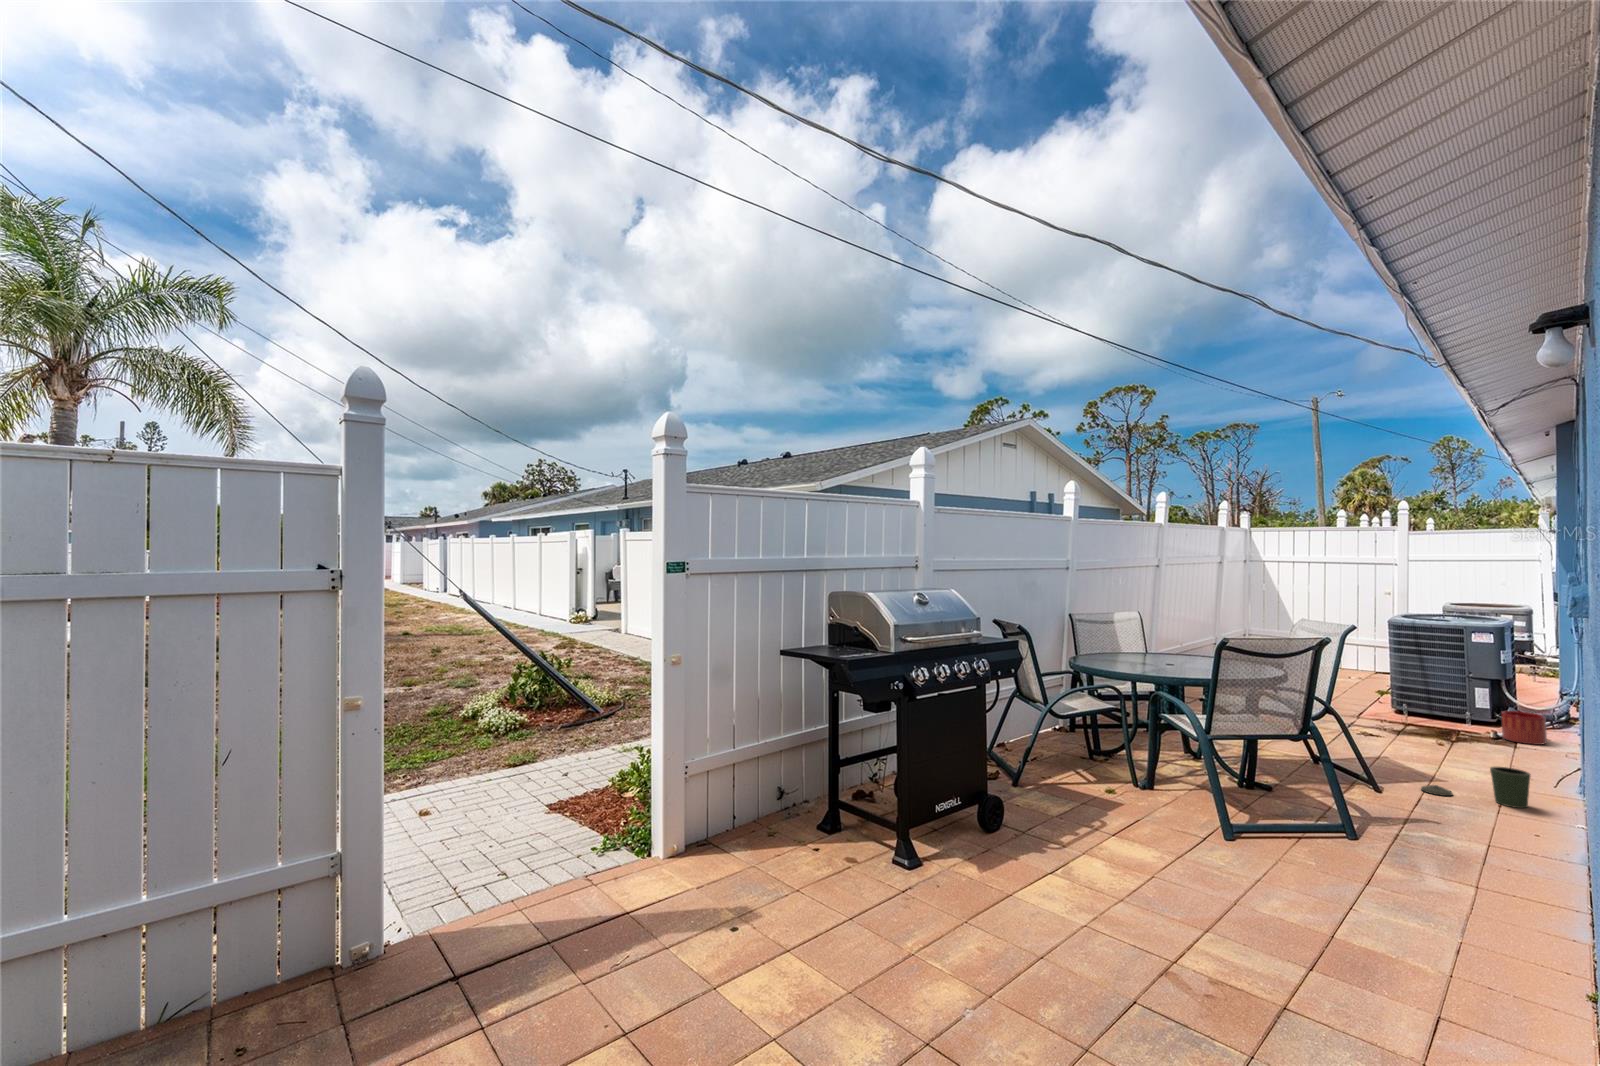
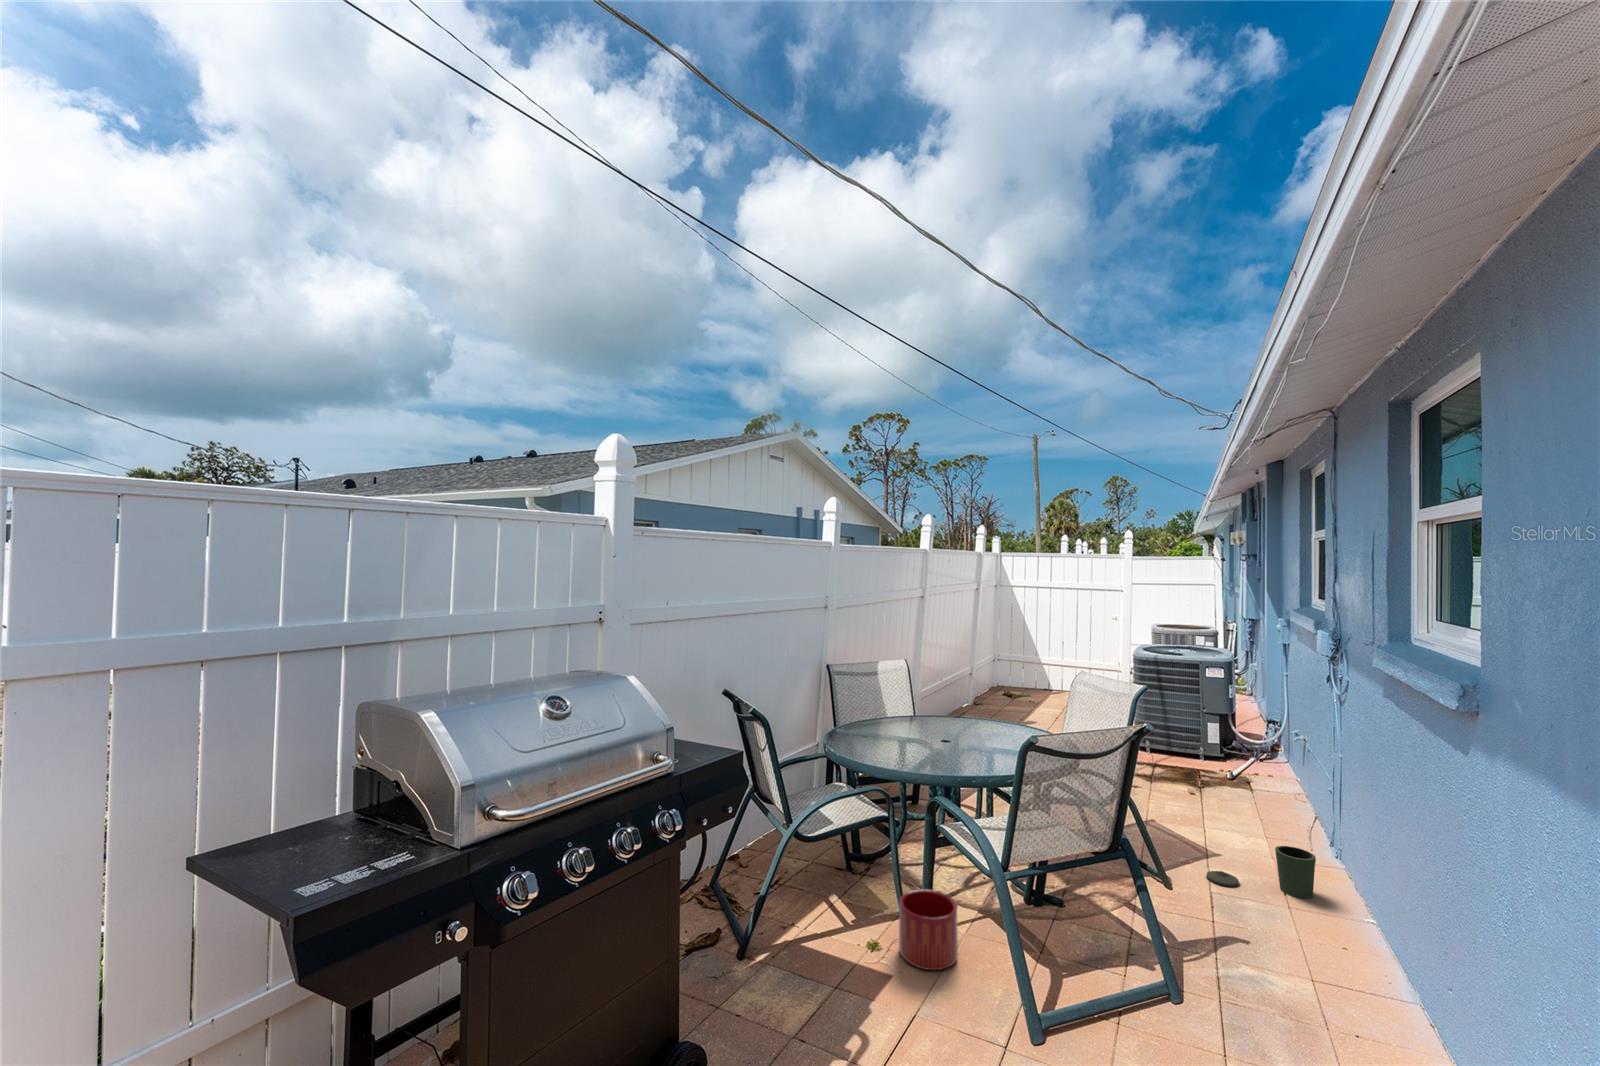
planter: present [1501,711,1547,745] -> present [899,889,958,970]

